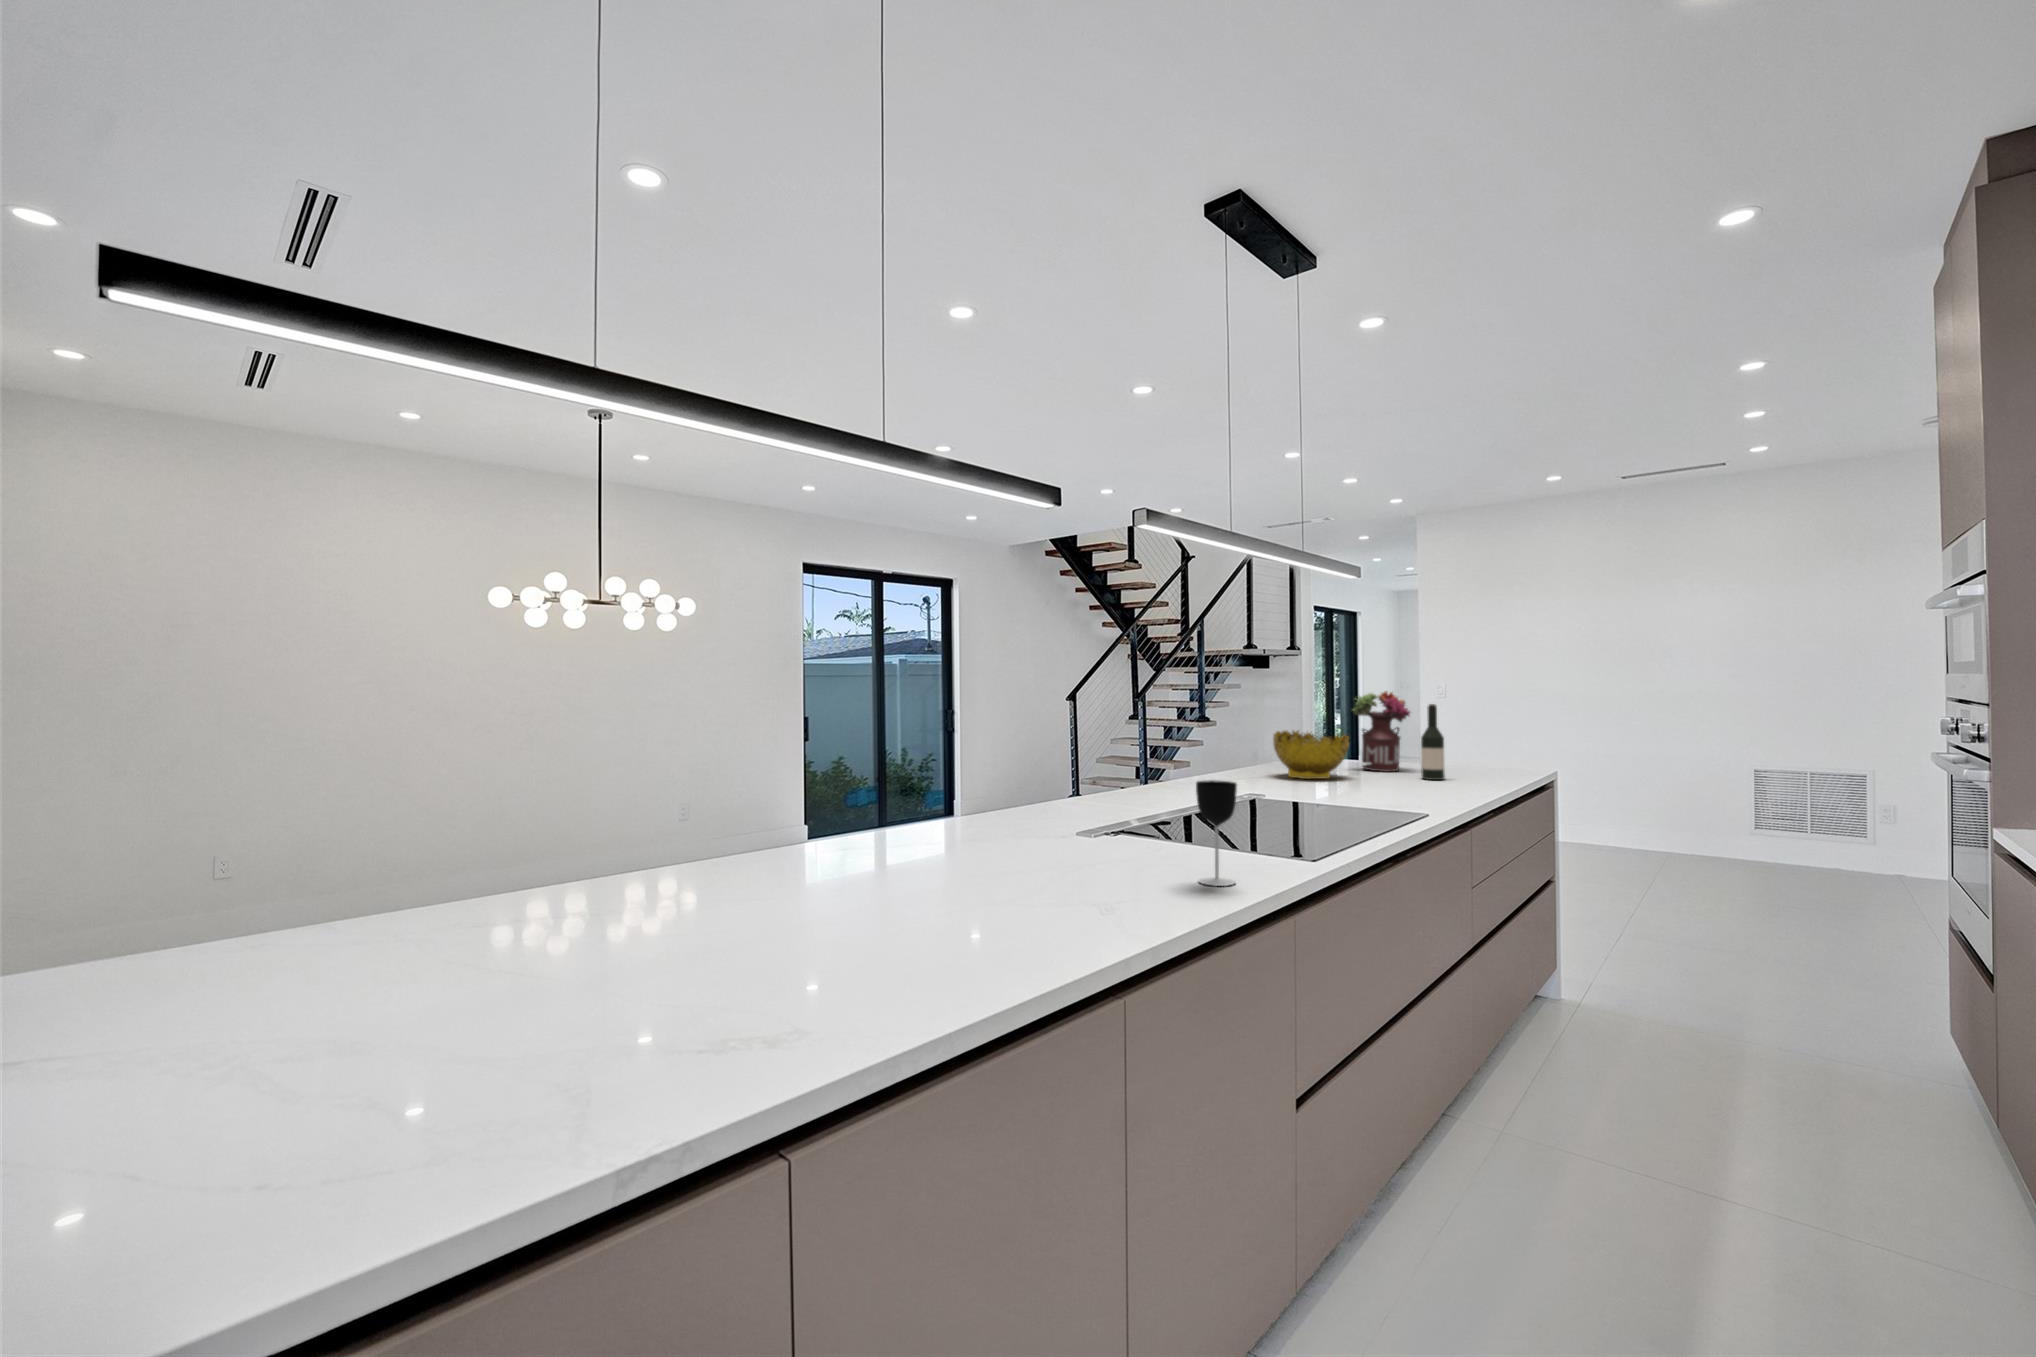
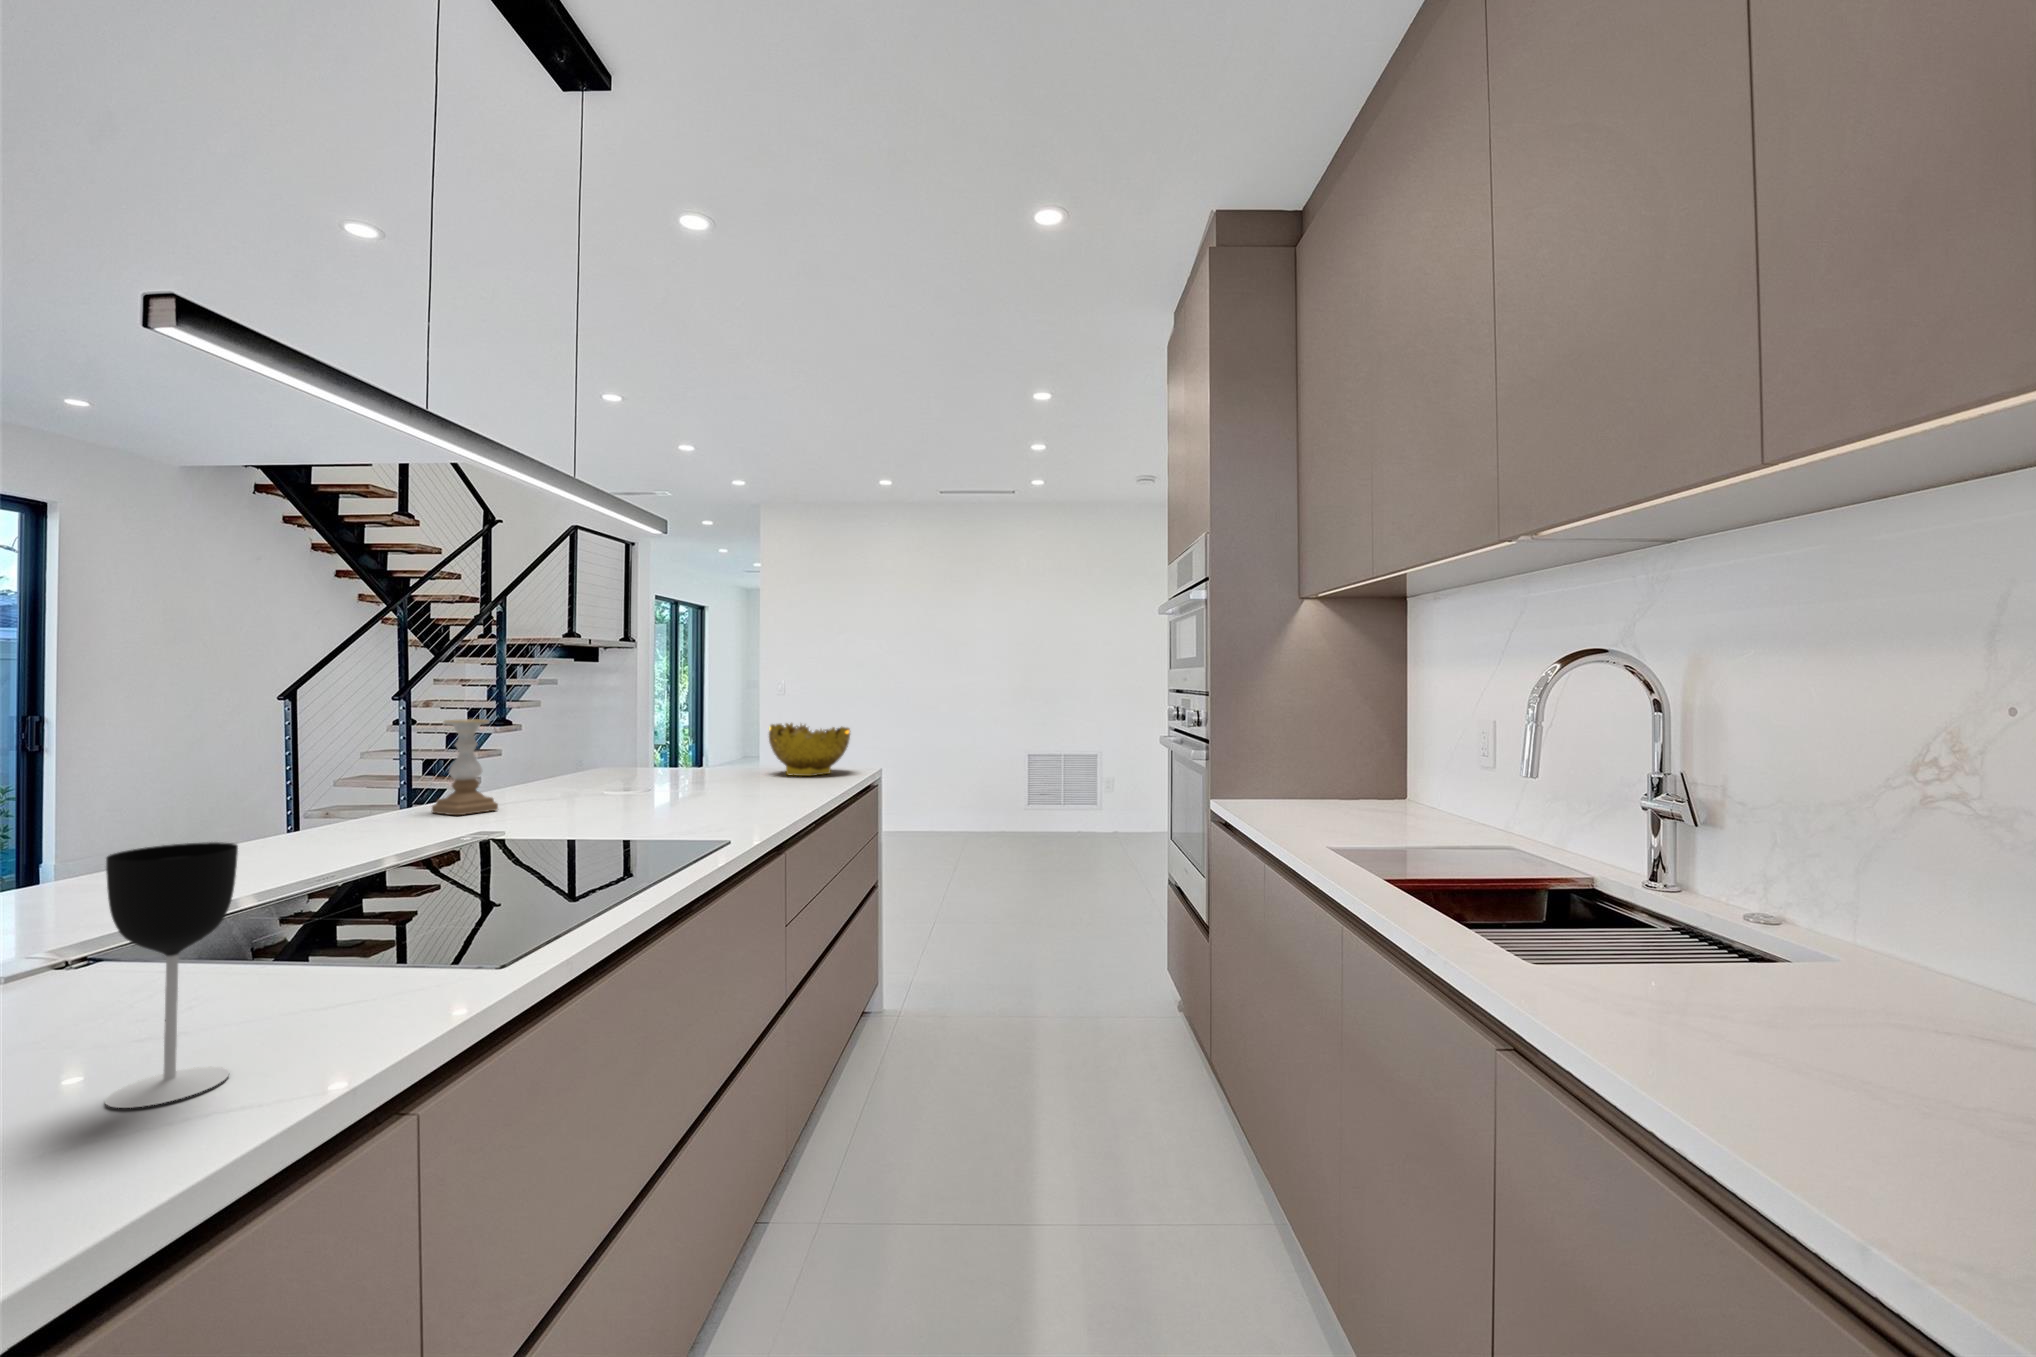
flower arrangement: present [1353,691,1410,772] -> none [658,680,731,779]
wine bottle: present [1421,704,1445,780] -> none [738,695,764,786]
candle holder: none [1215,722,1255,786] -> present [432,719,498,815]
decorative bowl: present [1273,731,1349,779] -> present [769,723,850,776]

